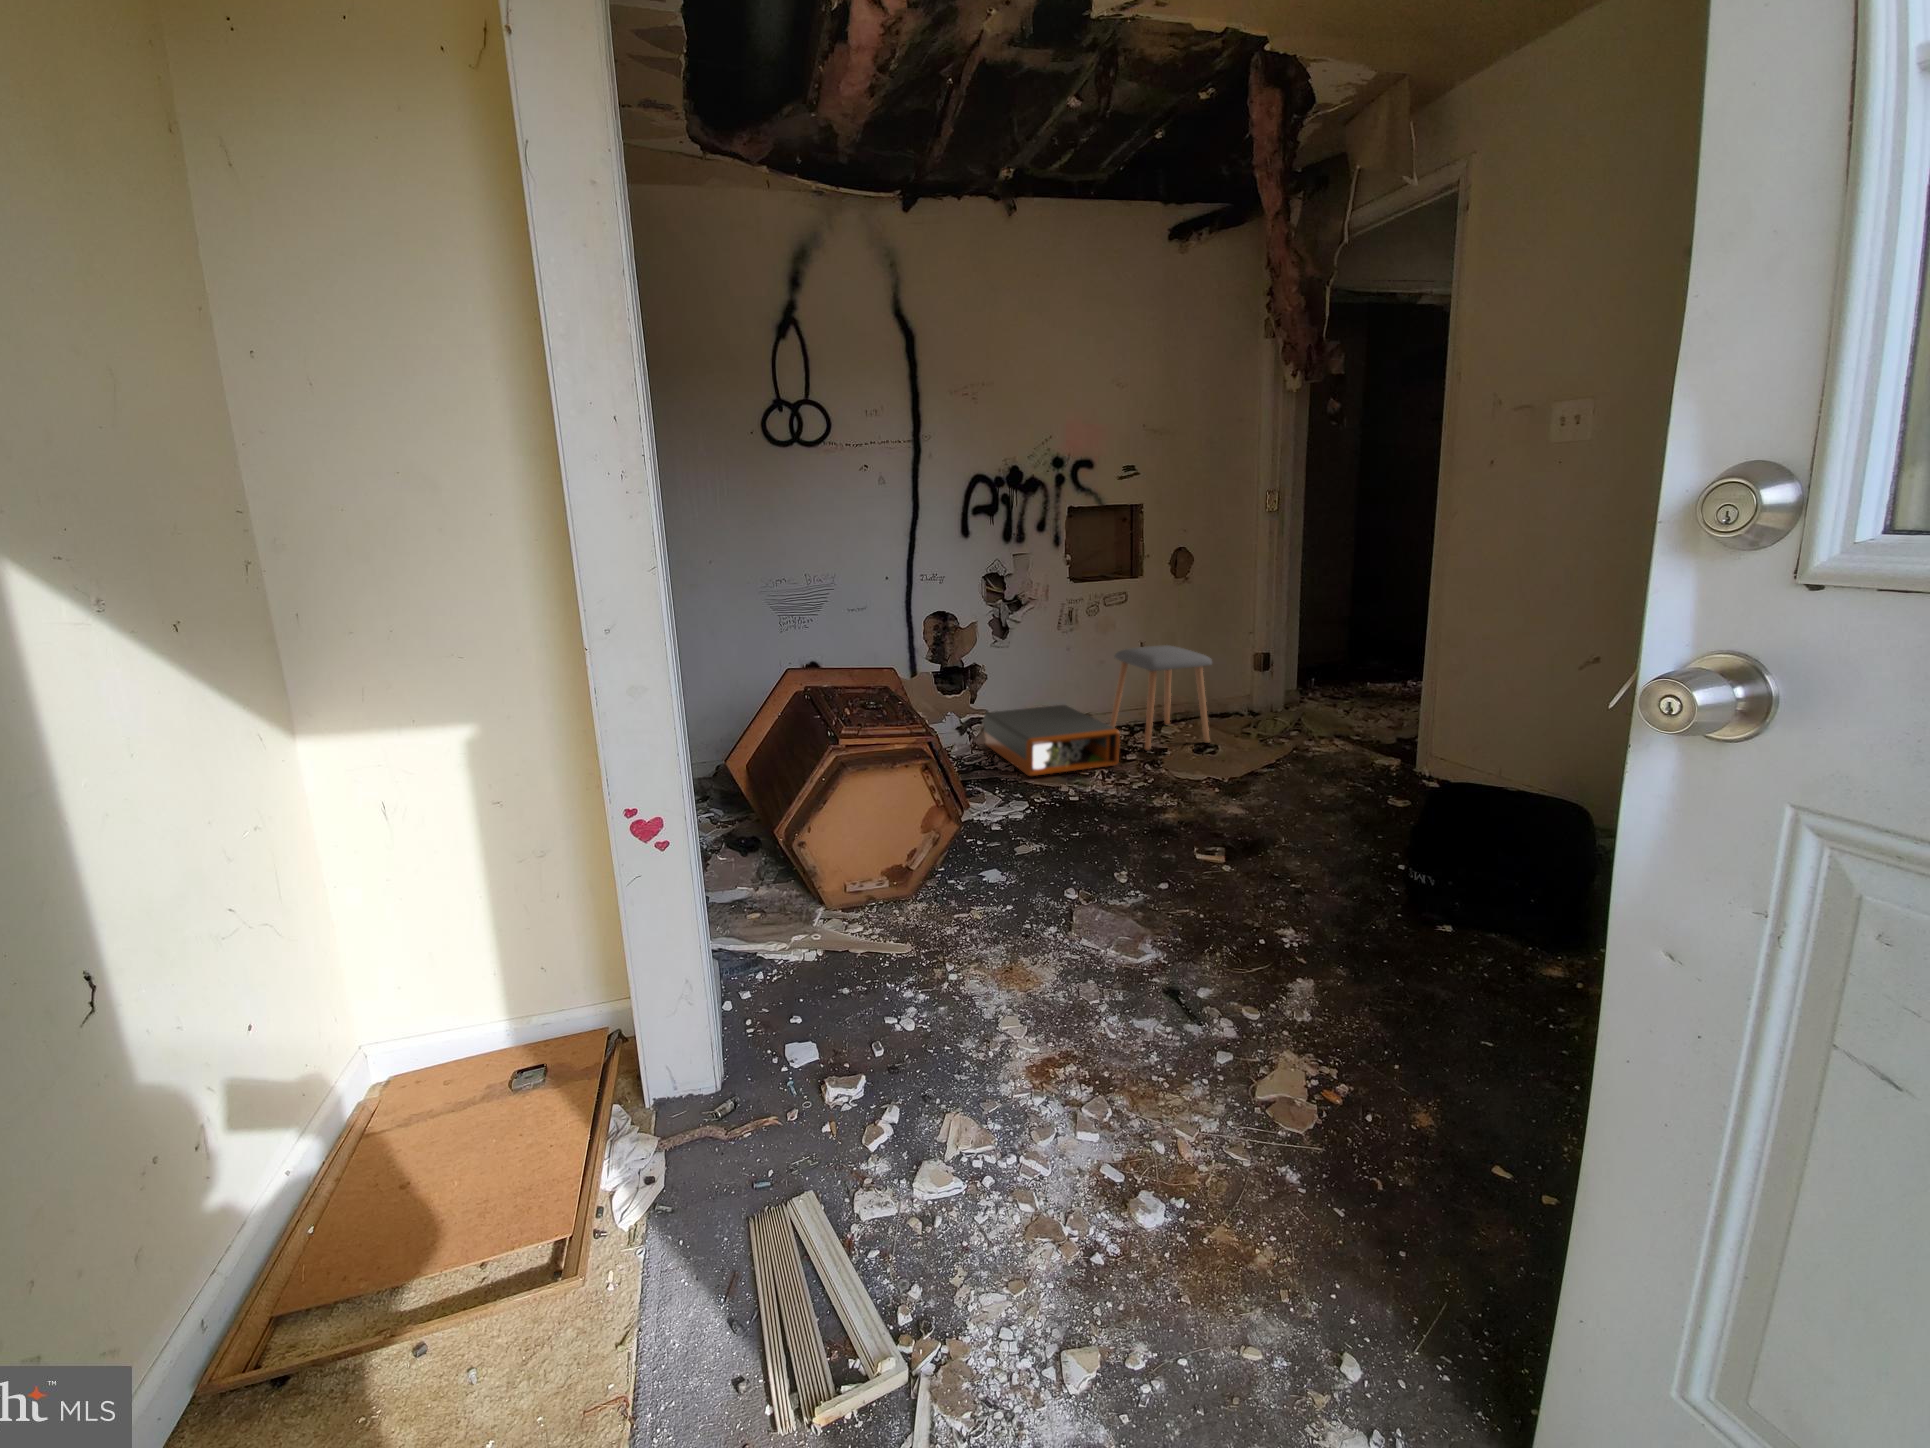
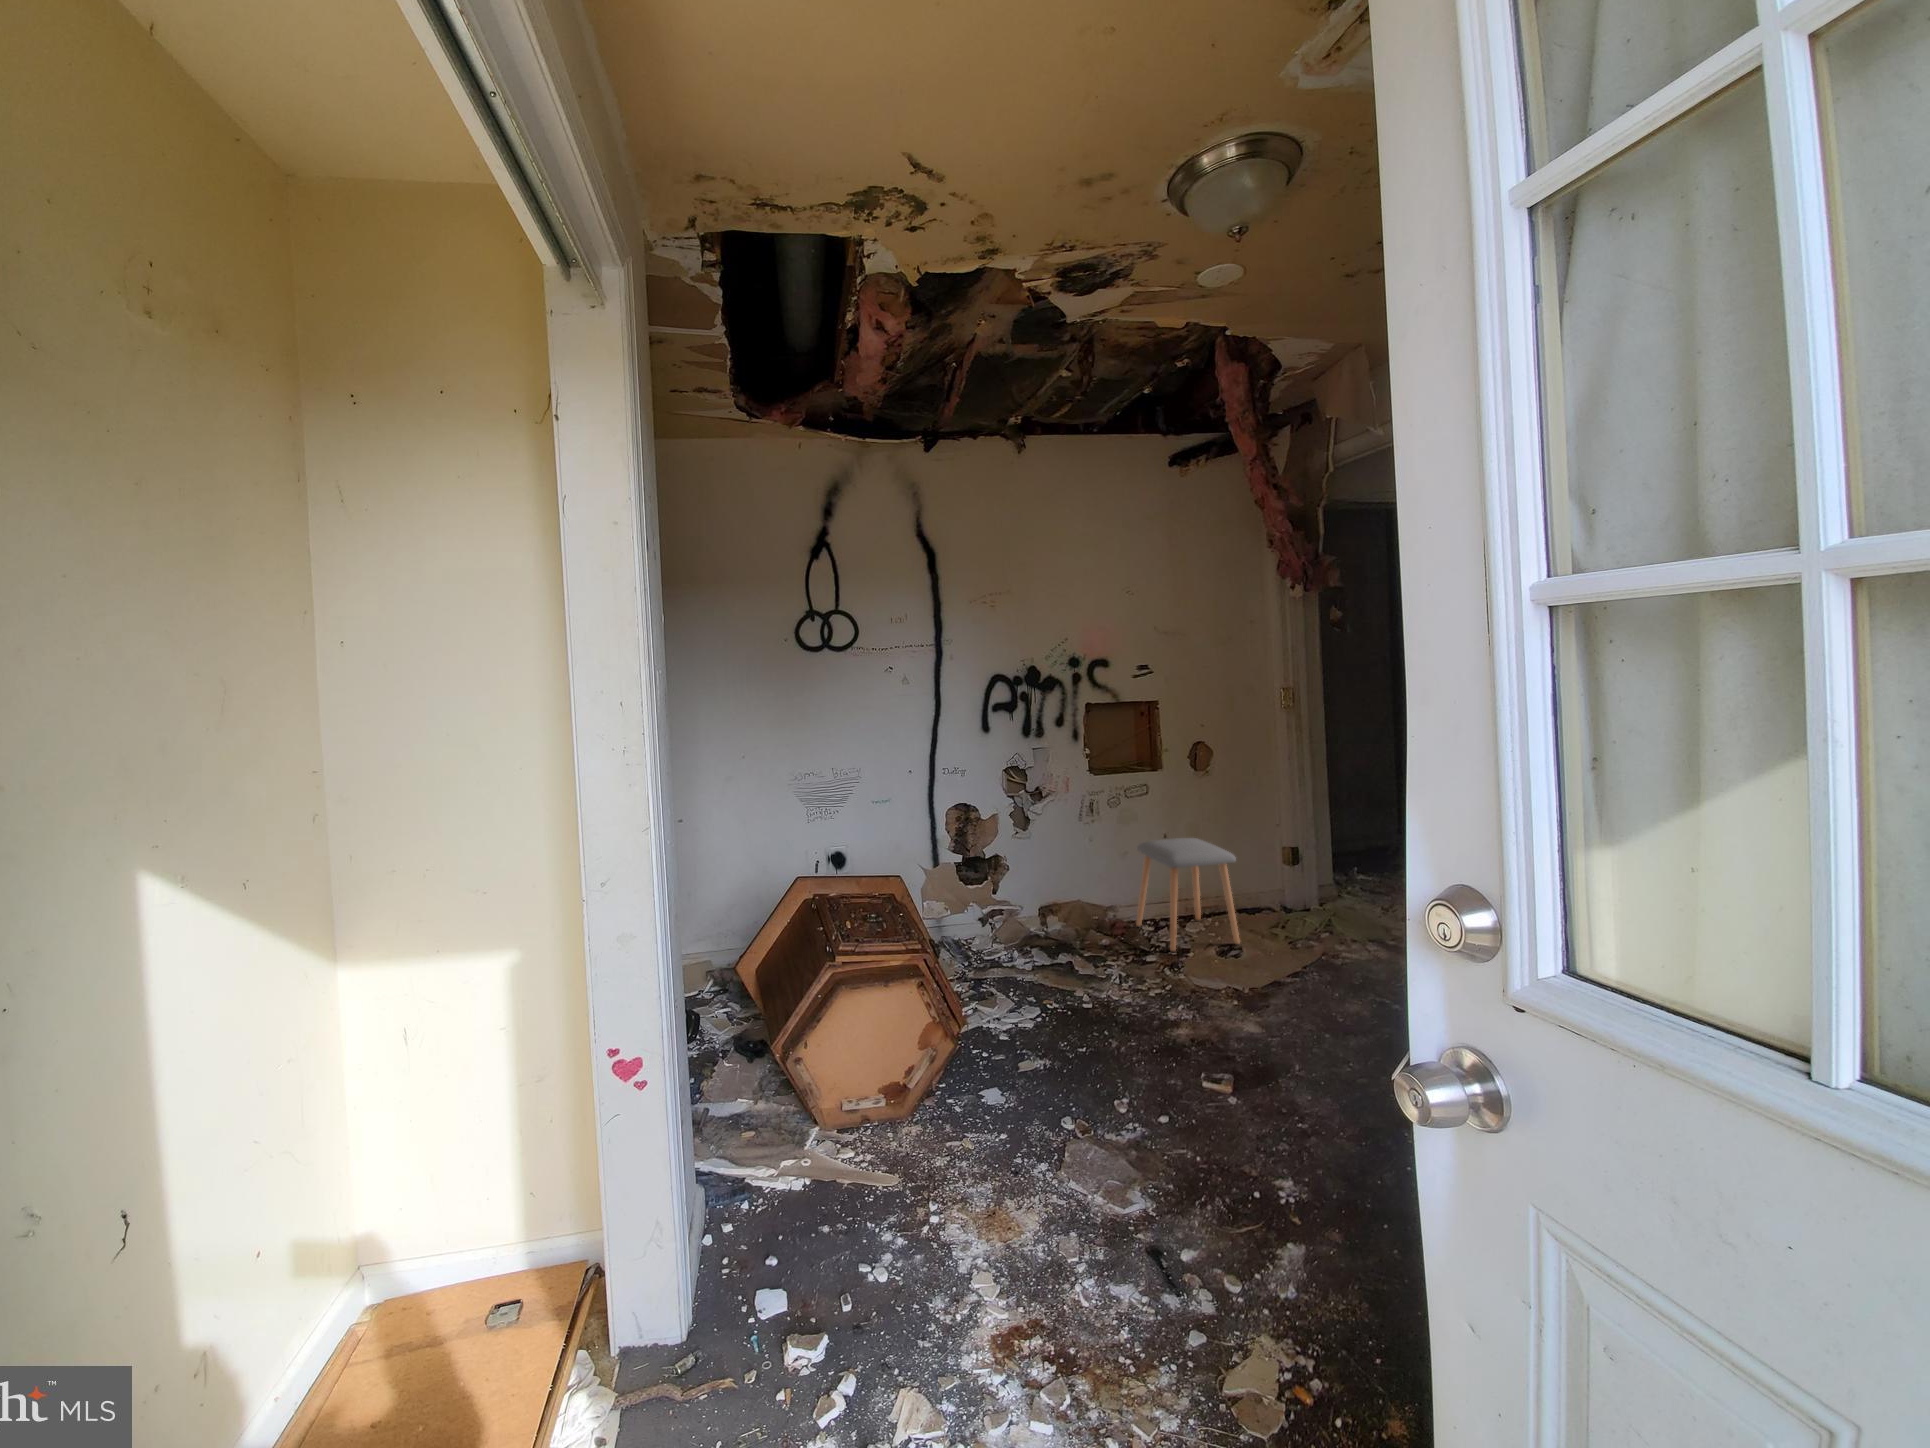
storage box: present [984,705,1120,776] -> none [1004,897,1140,979]

